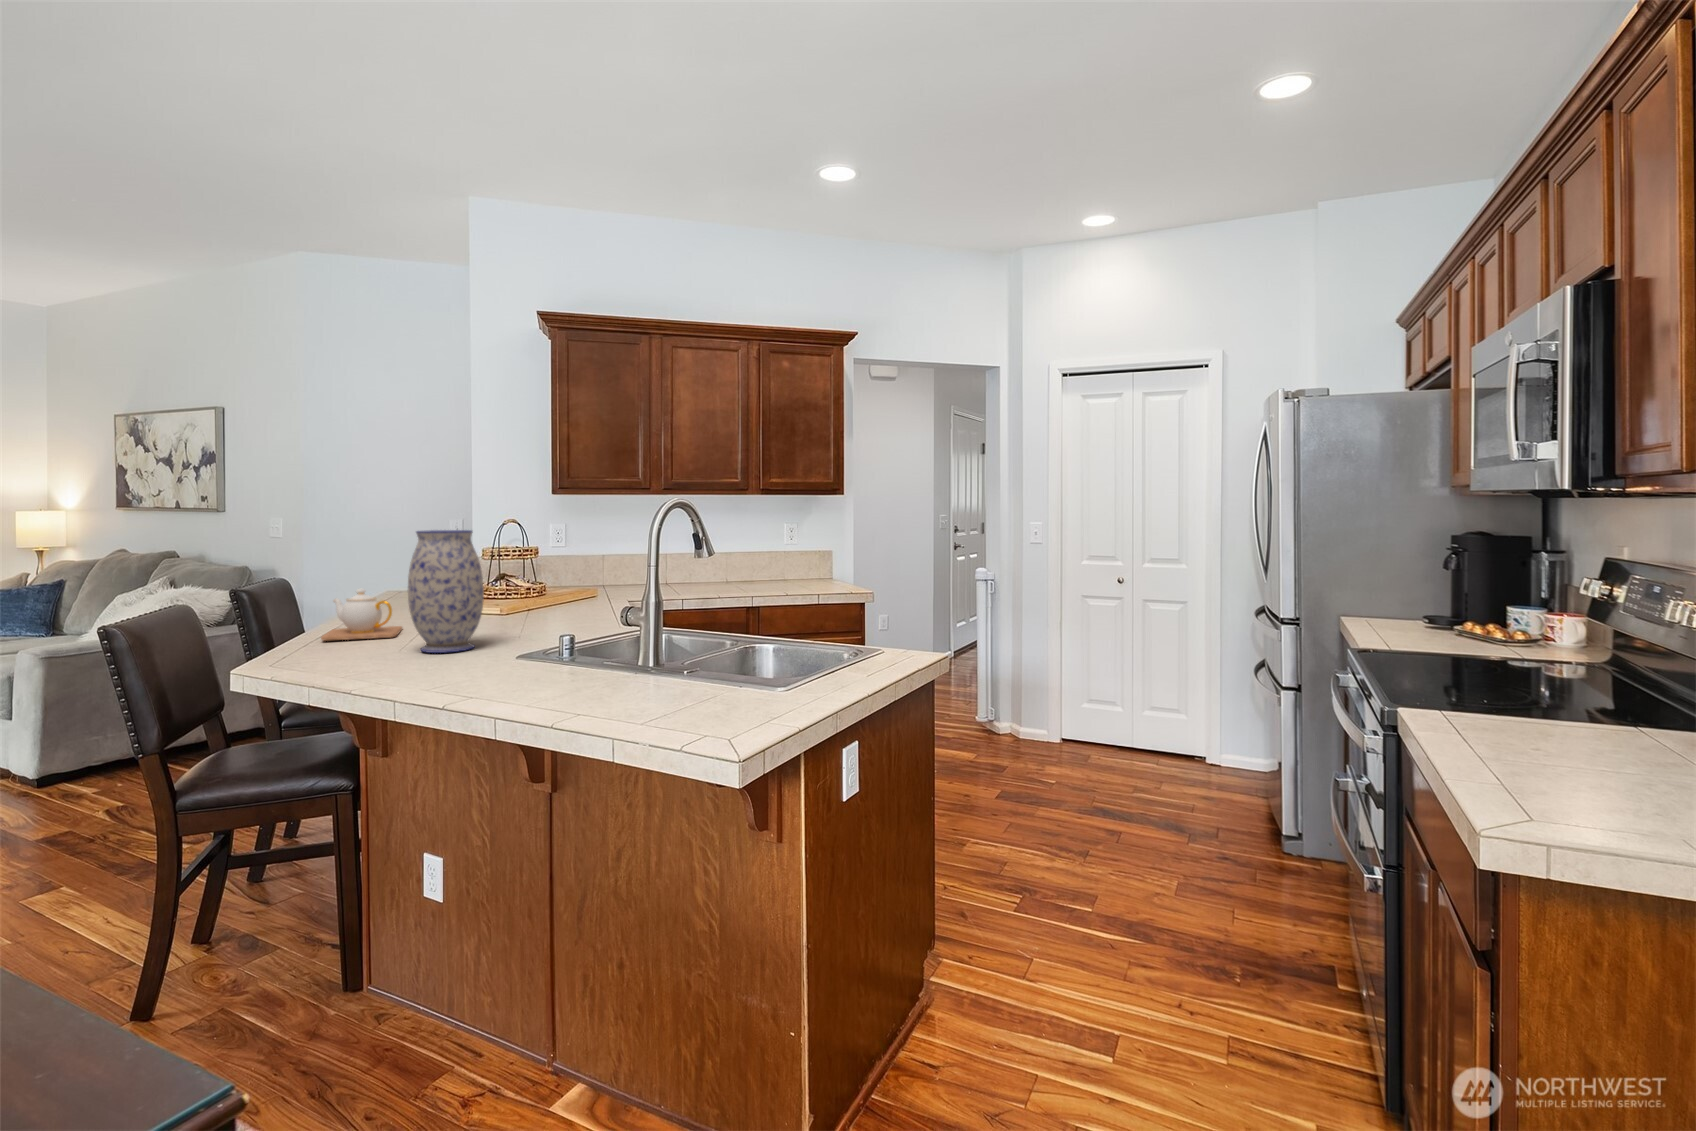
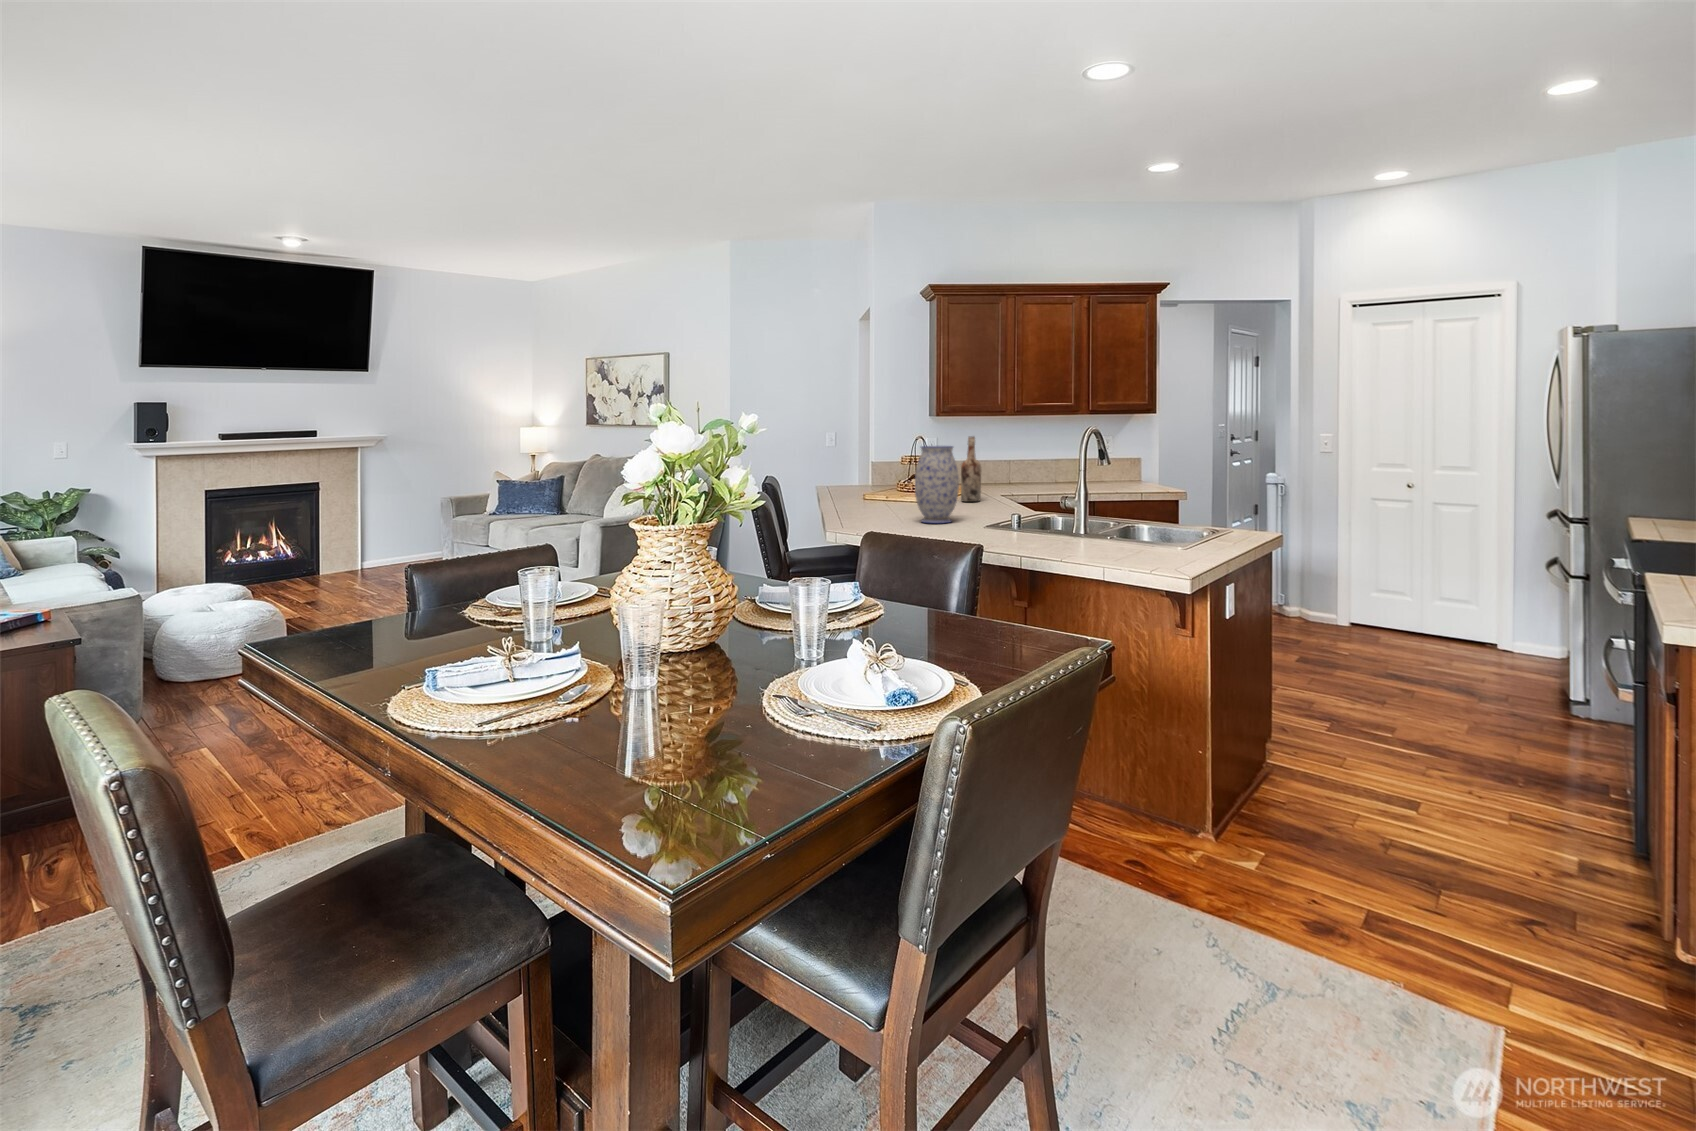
wine bottle: none [539,519,570,612] -> present [961,437,981,502]
teapot: present [321,589,402,641] -> none [846,483,890,516]

